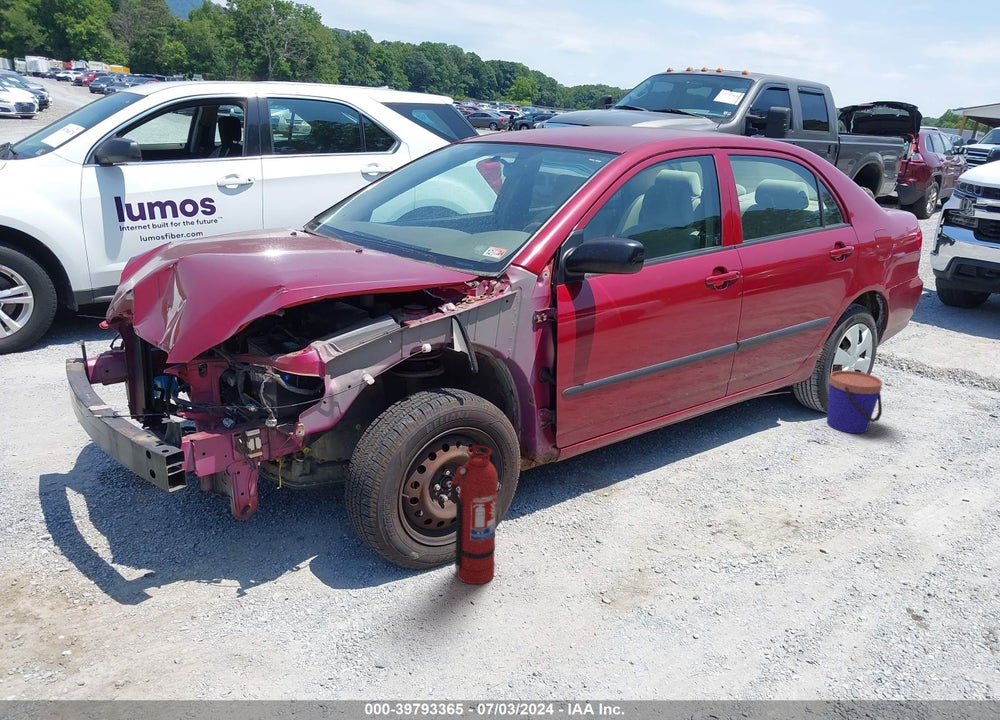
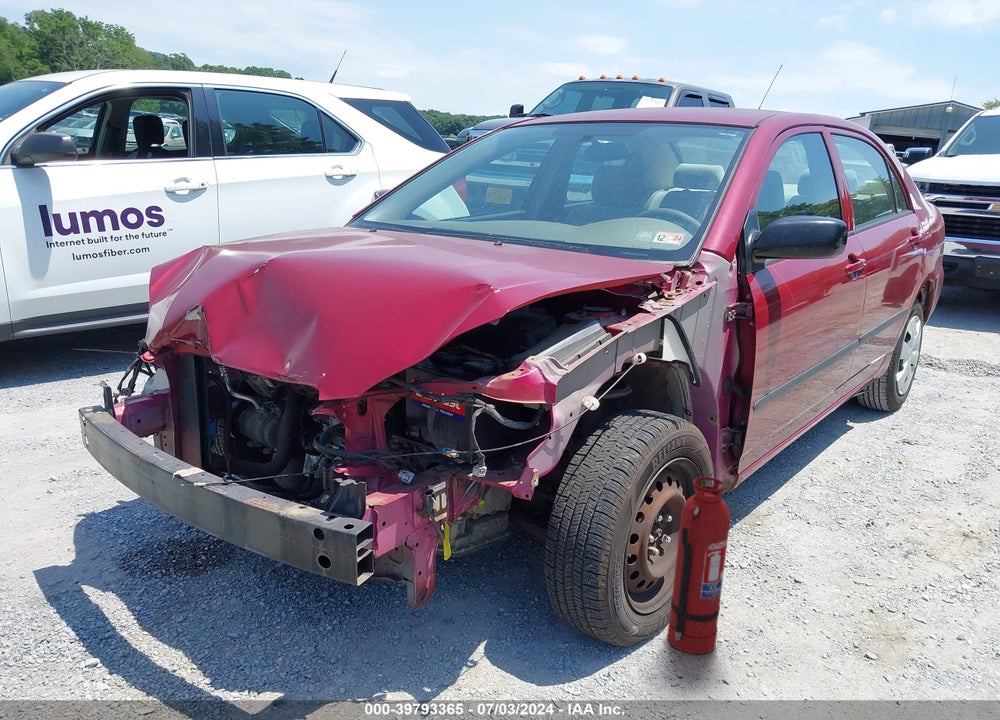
bucket: present [827,370,882,433] -> none [902,367,963,433]

